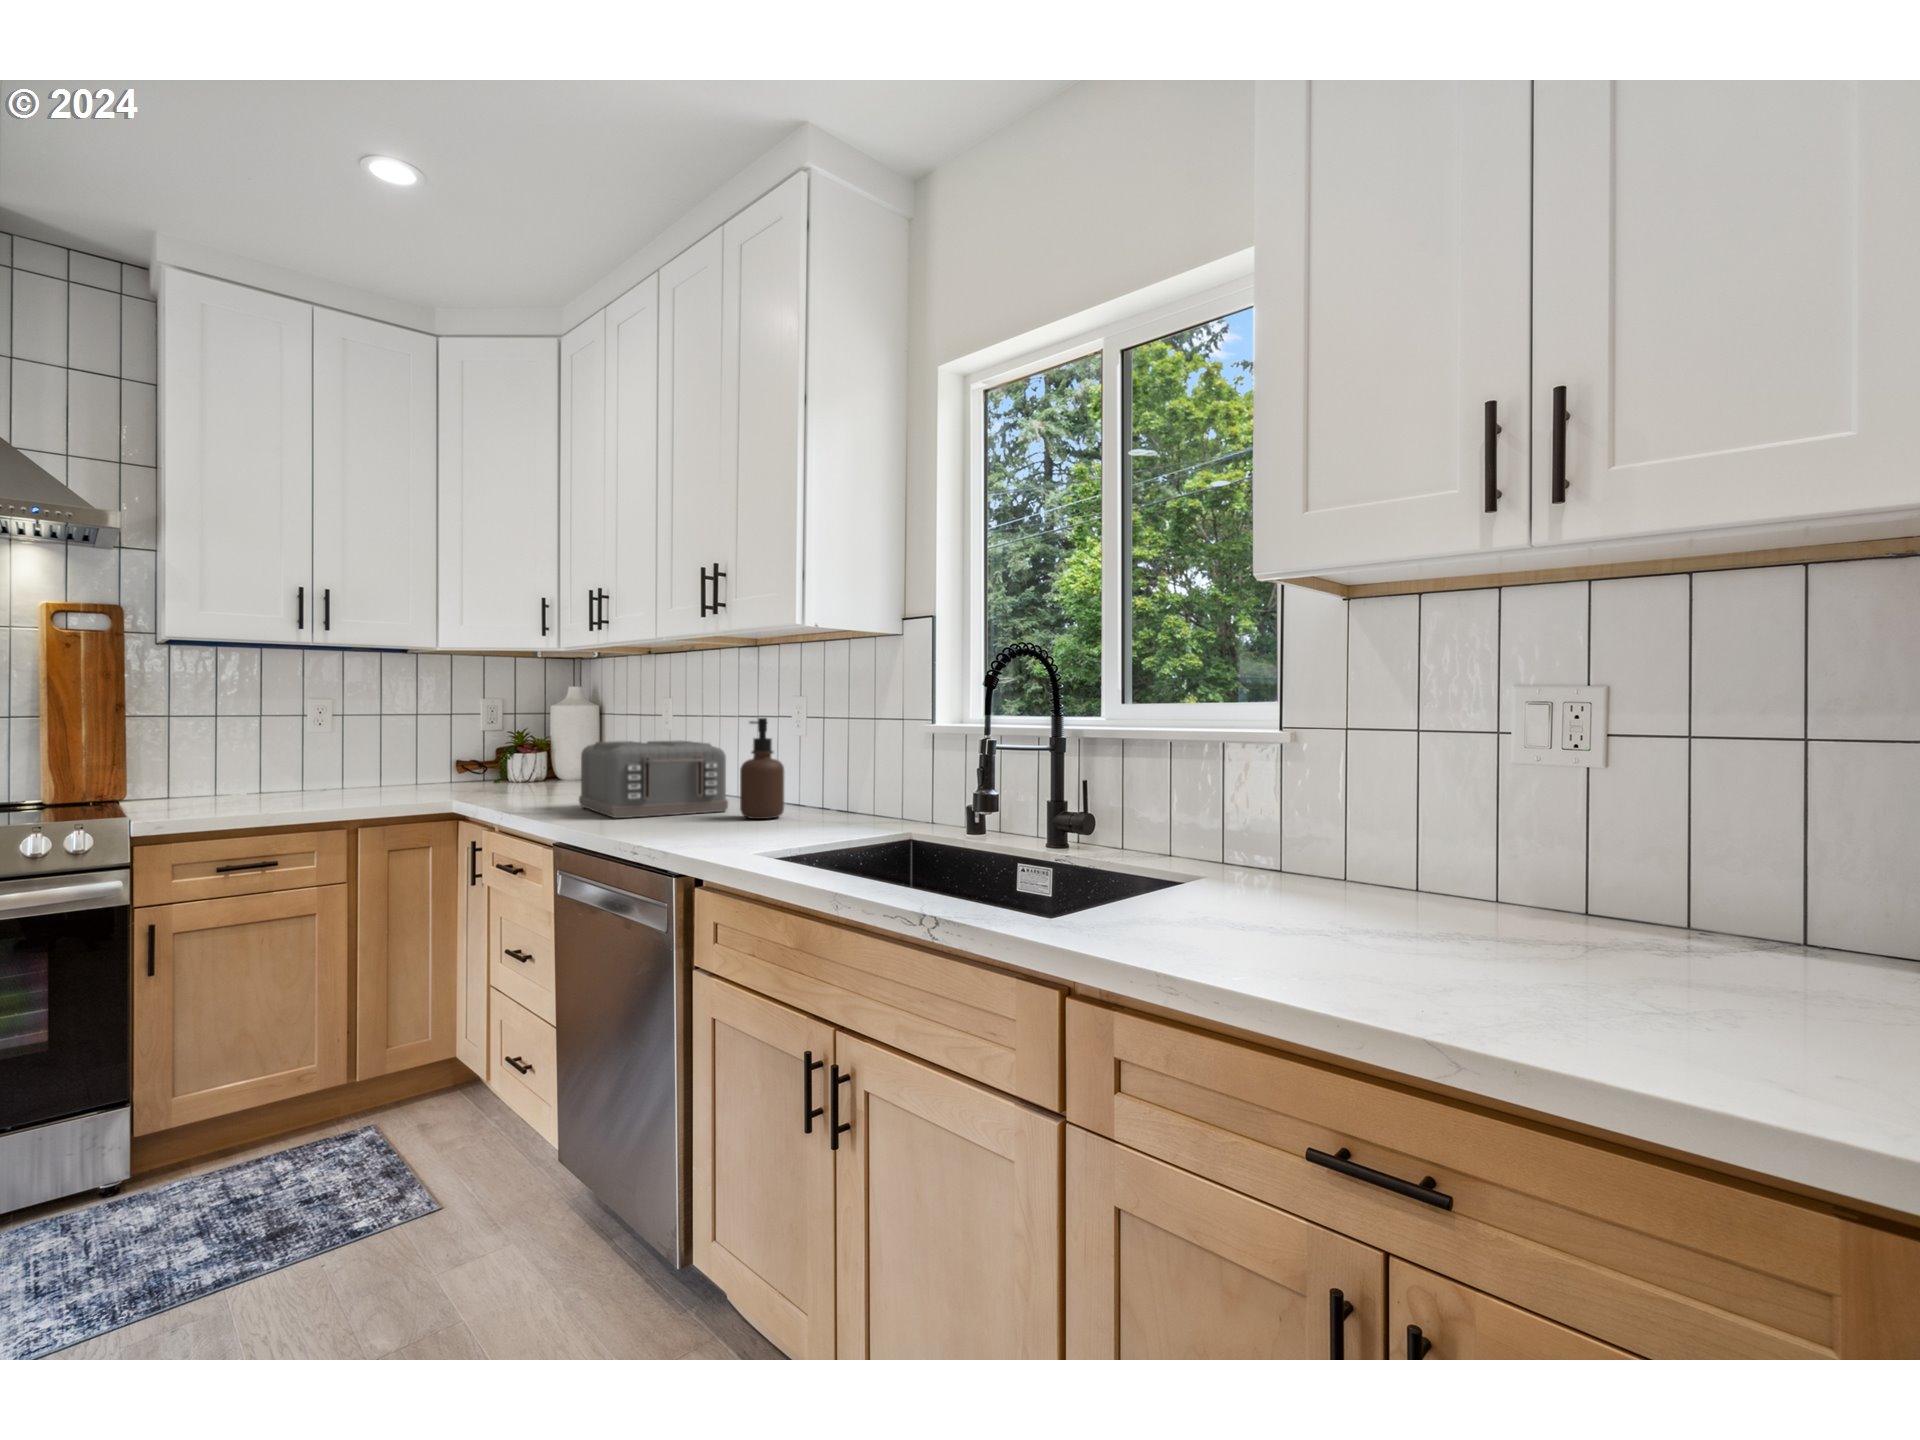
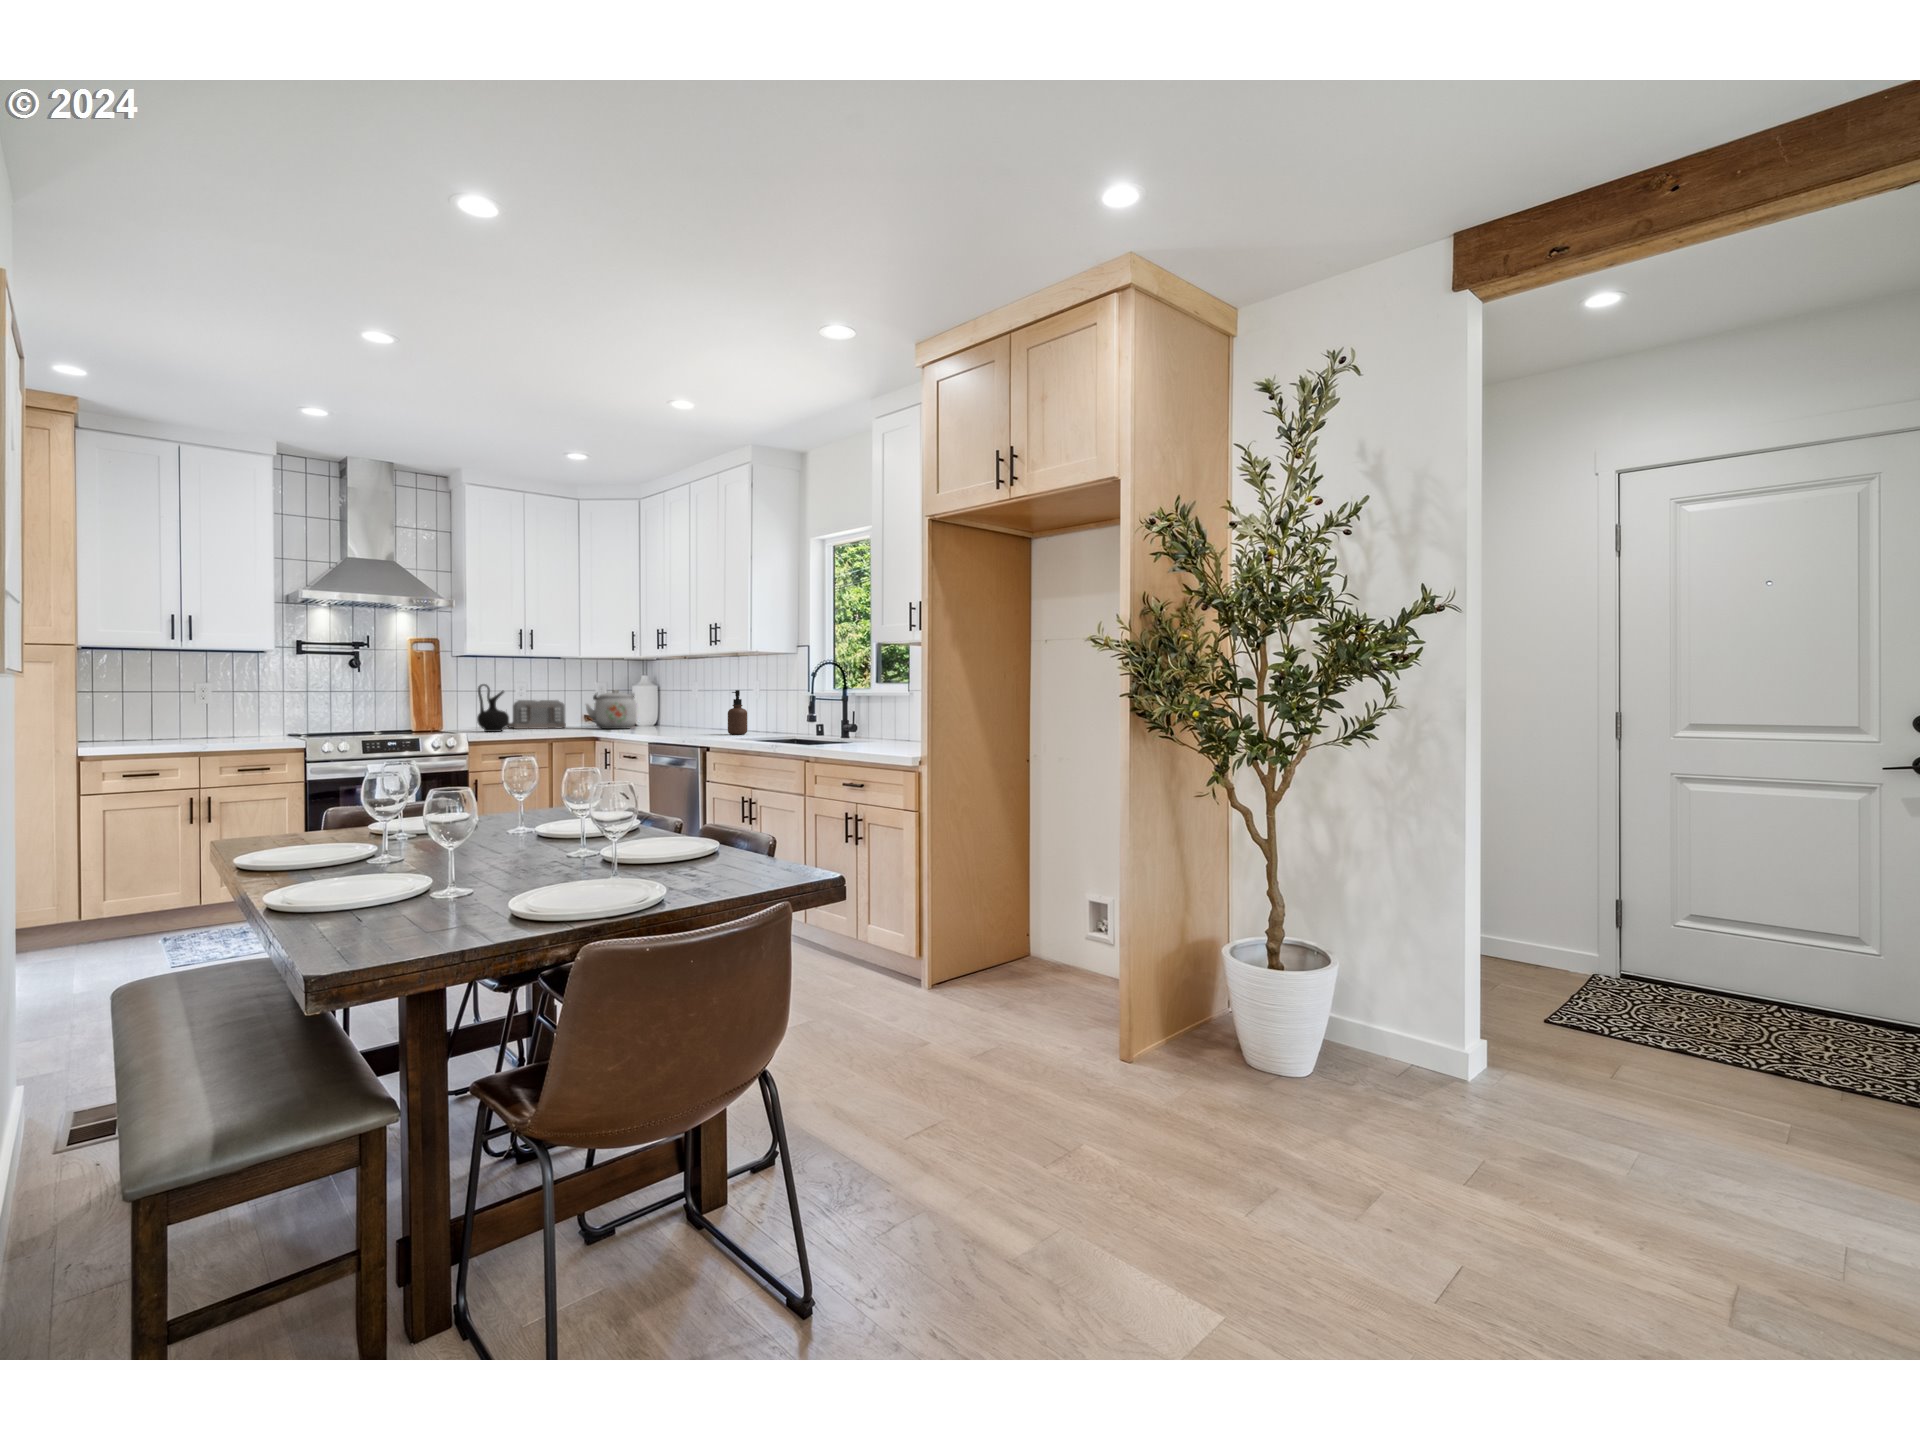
ceramic jug: none [184,703,263,808] -> present [477,684,509,732]
kettle: none [445,713,552,792] -> present [586,690,637,729]
toaster: present [579,740,728,818] -> present [507,700,566,729]

